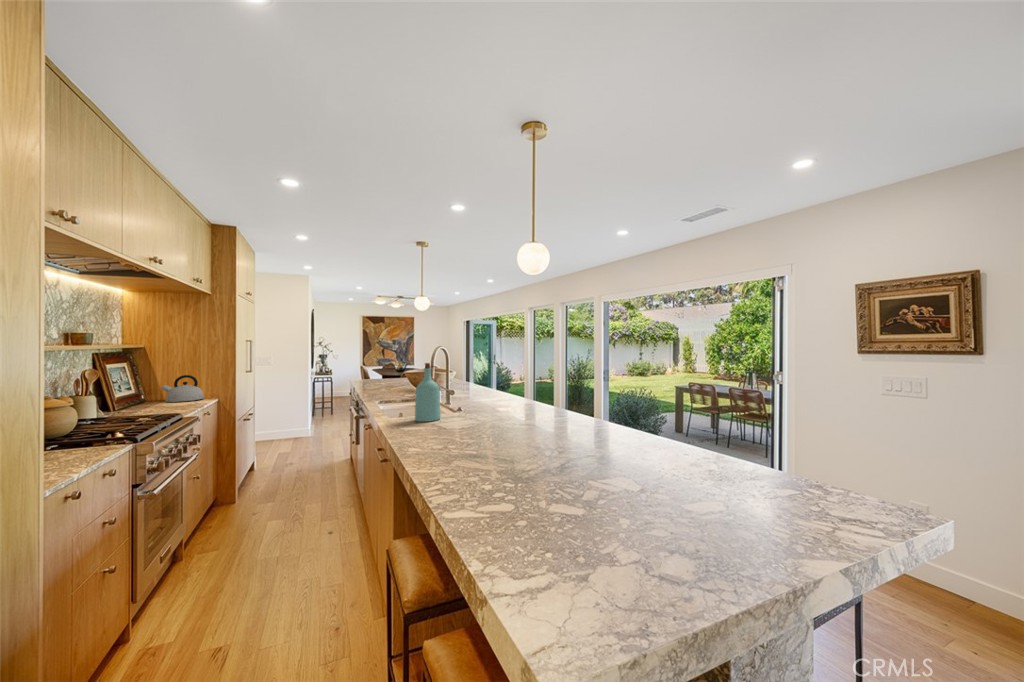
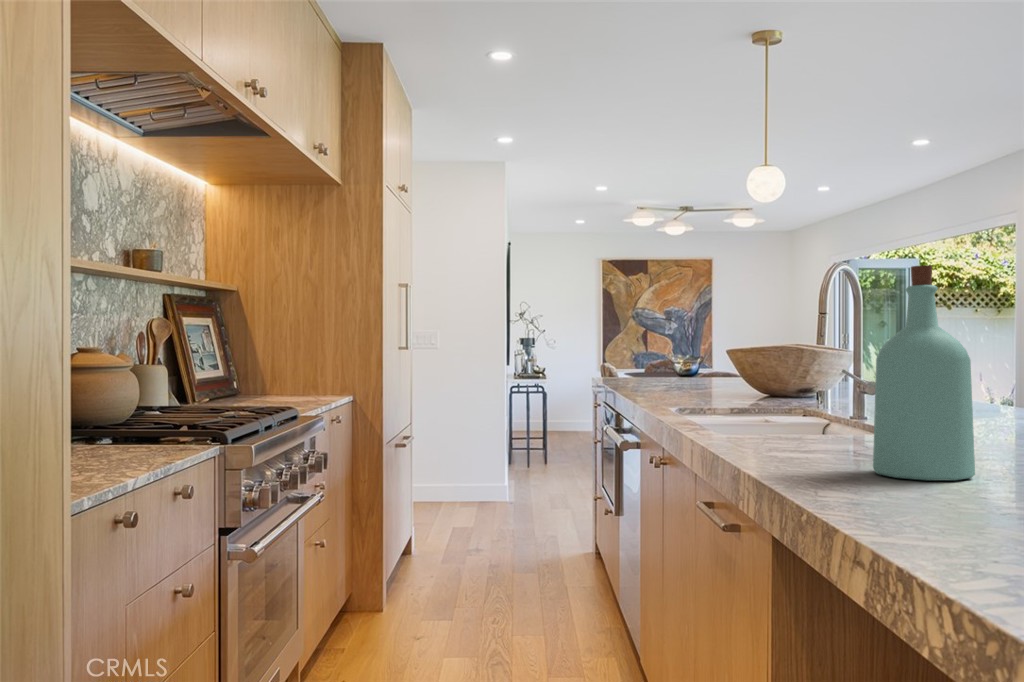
kettle: present [161,375,204,402] -> none [261,345,327,397]

